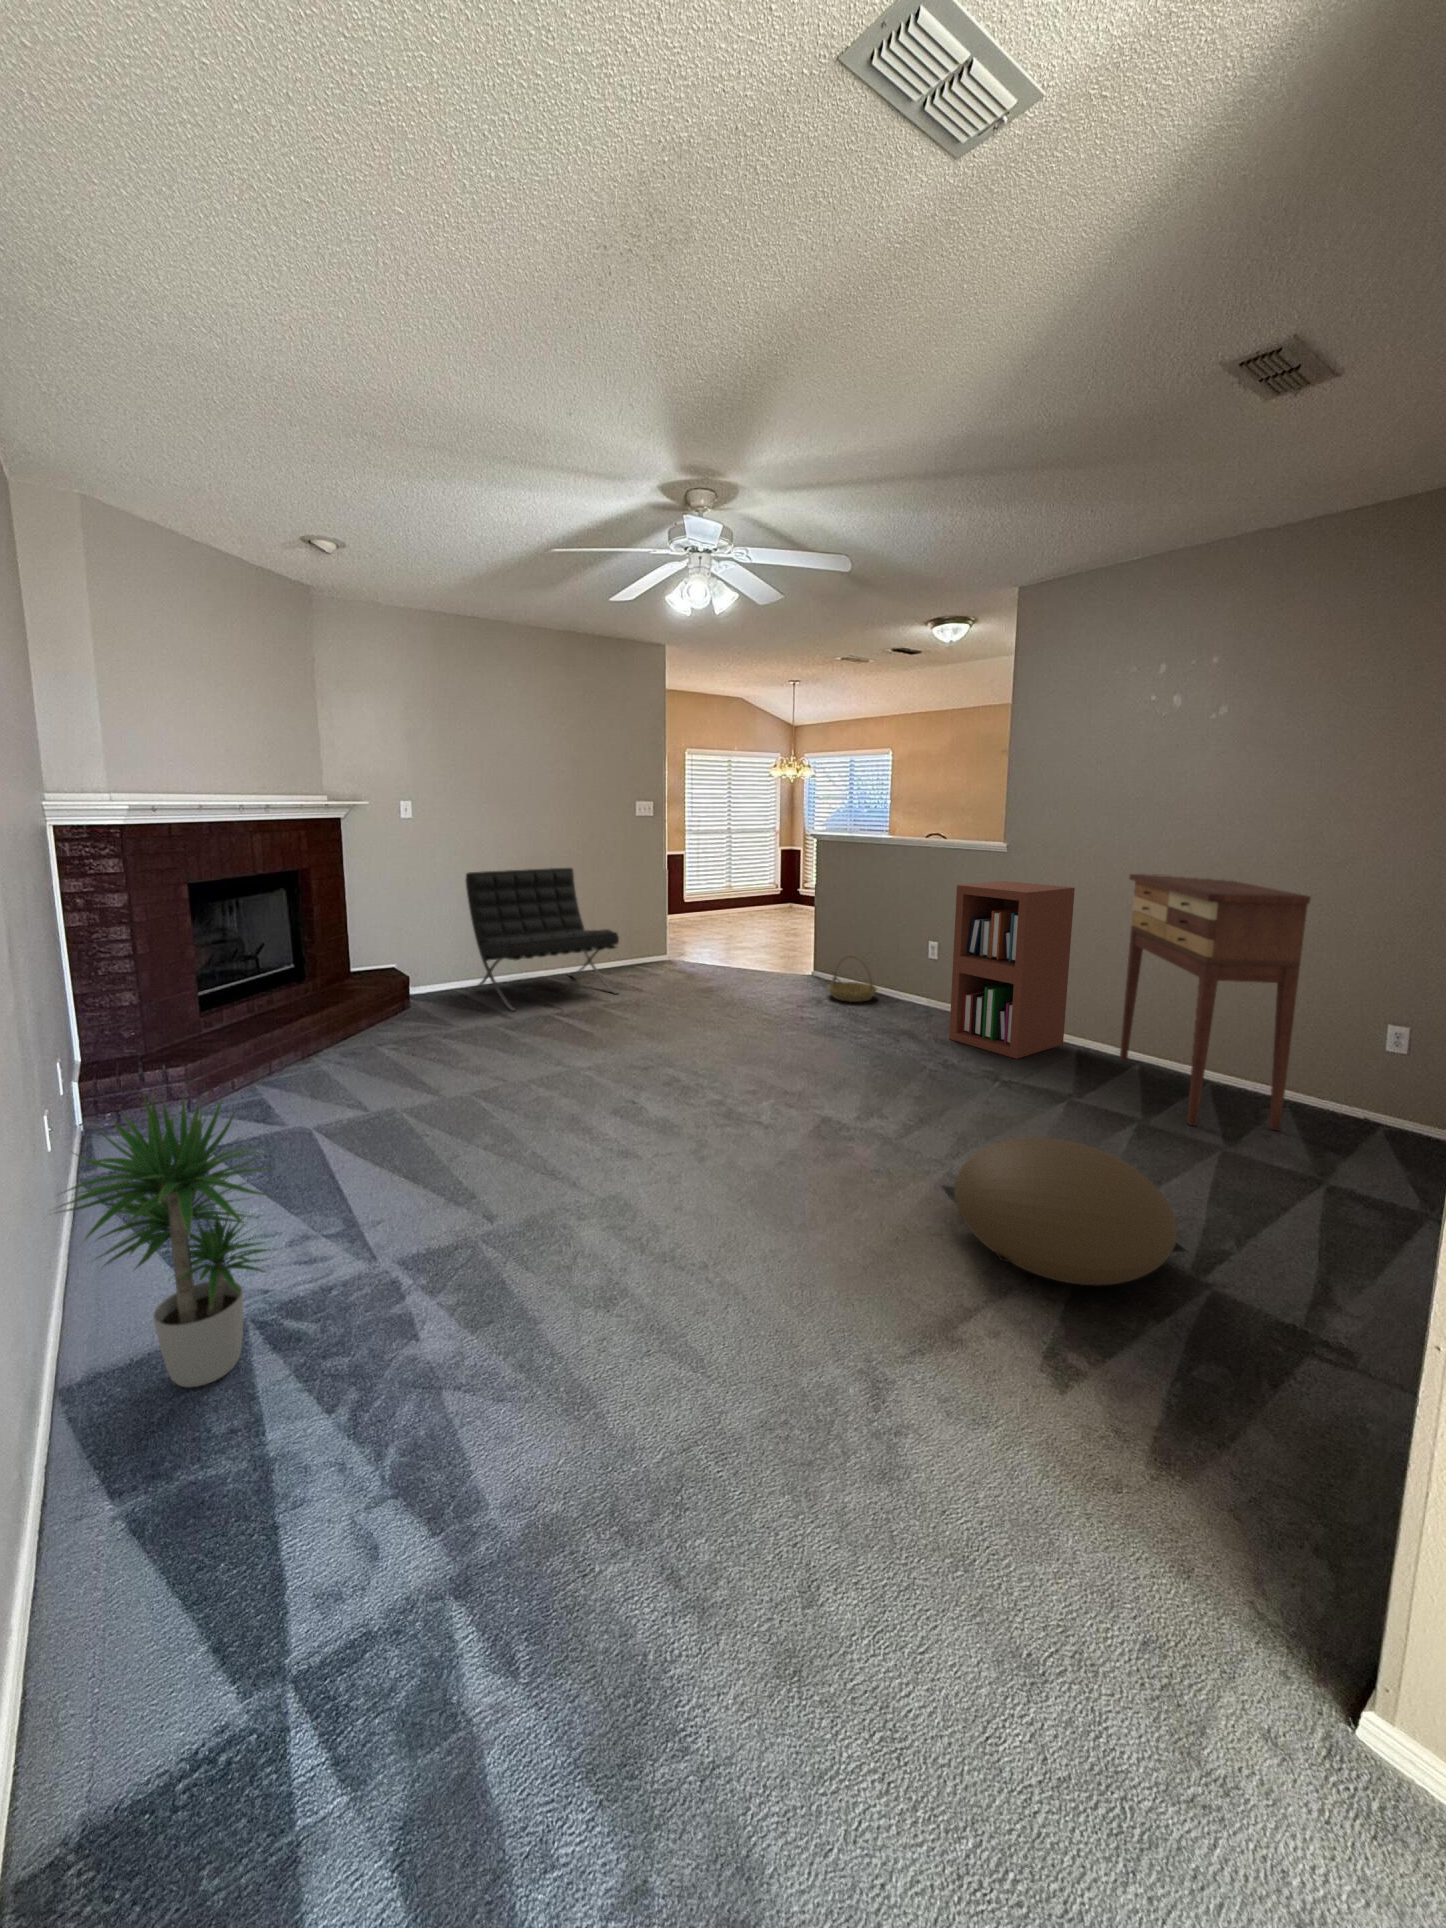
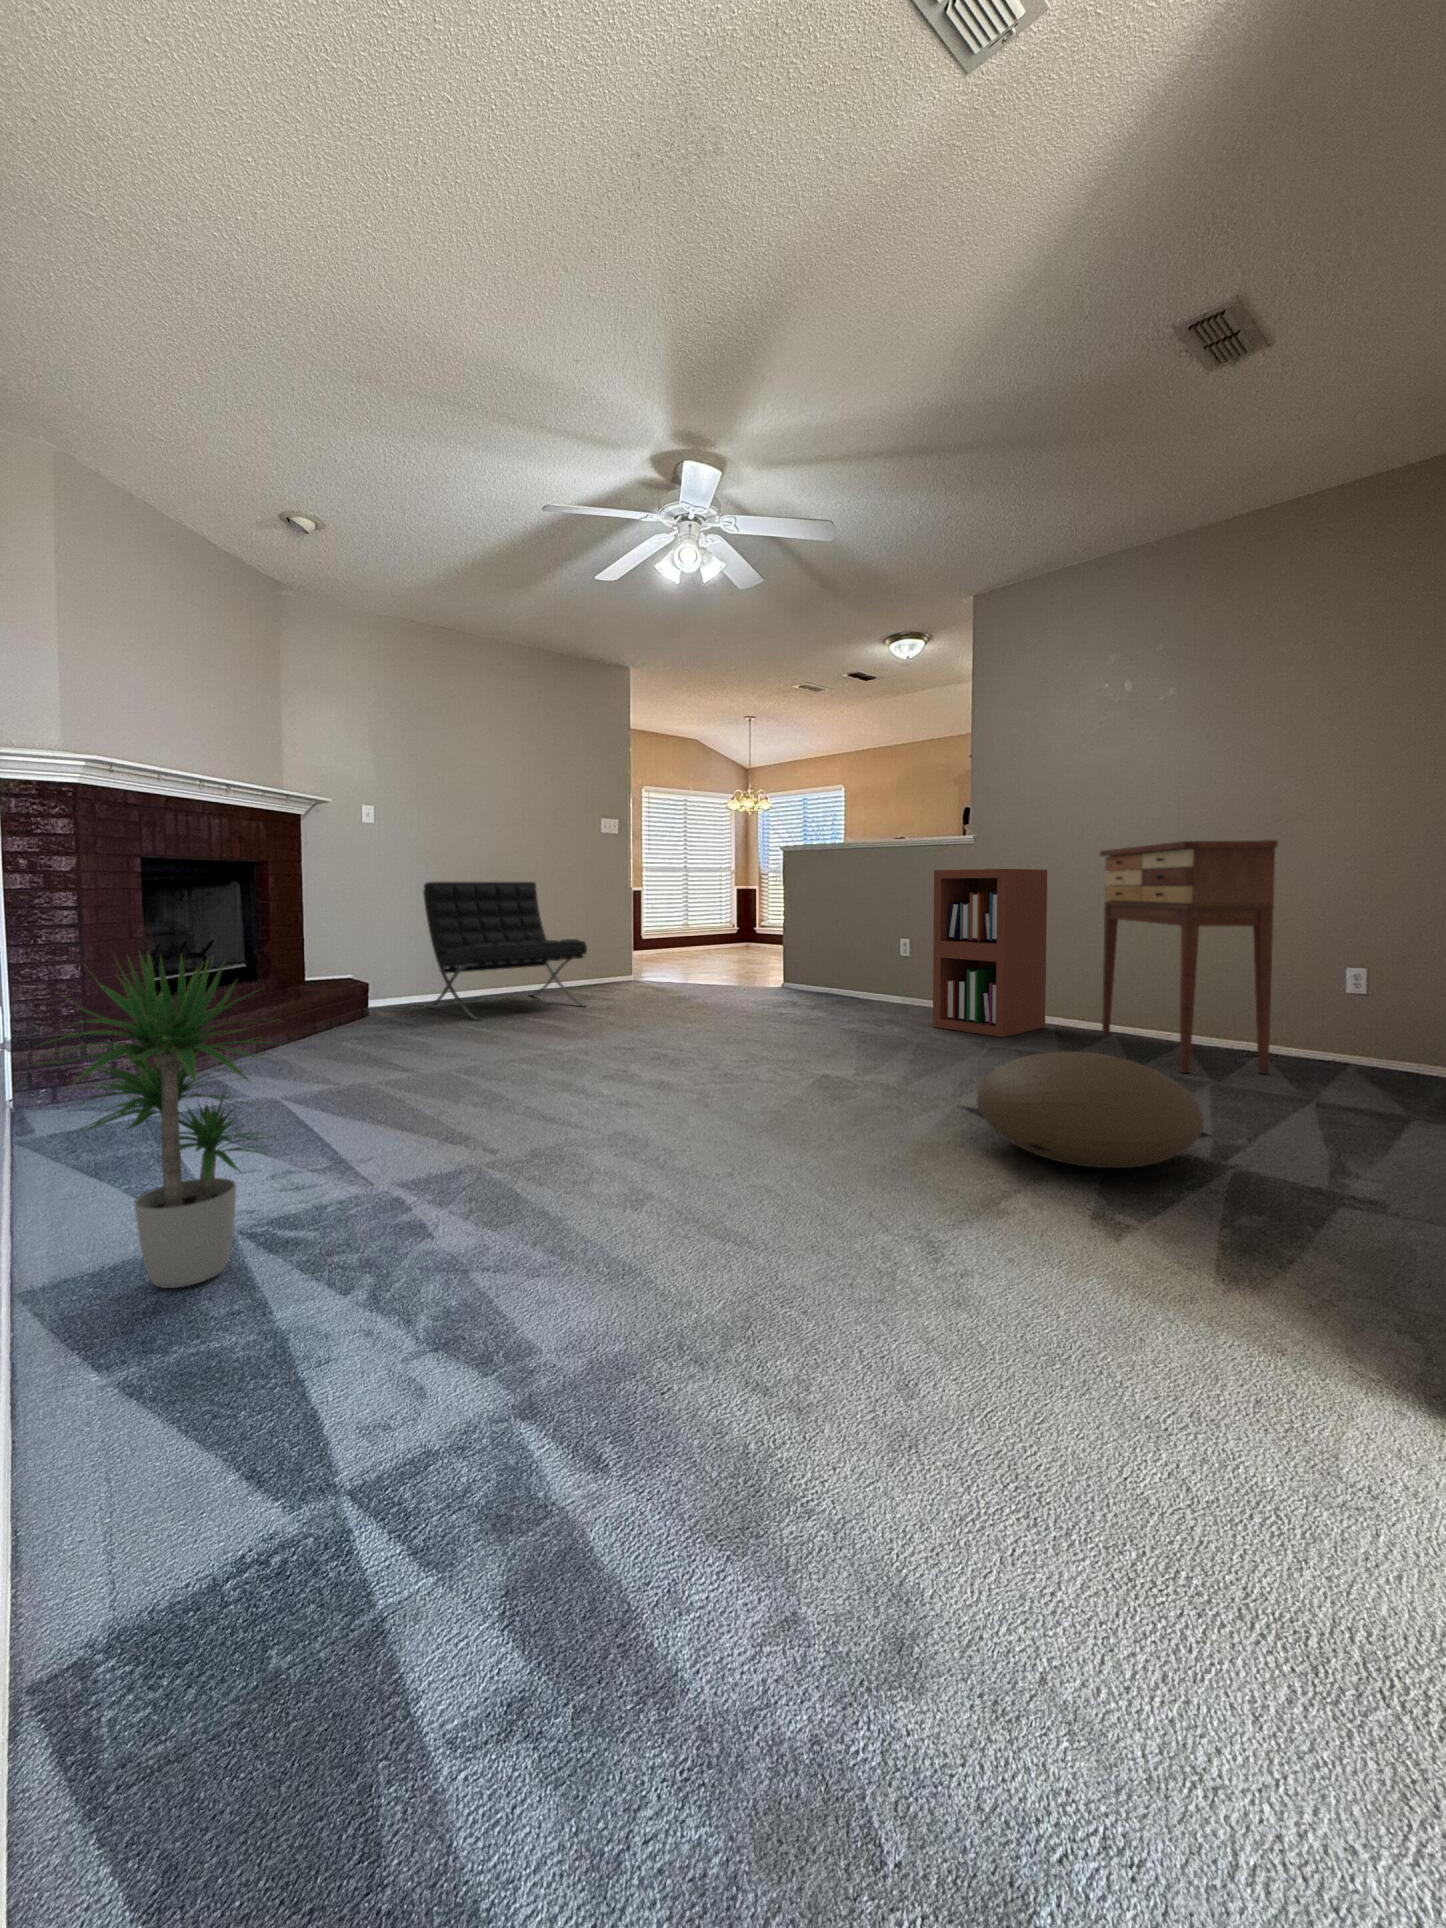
basket: present [828,956,877,1002] -> none [803,960,853,1006]

